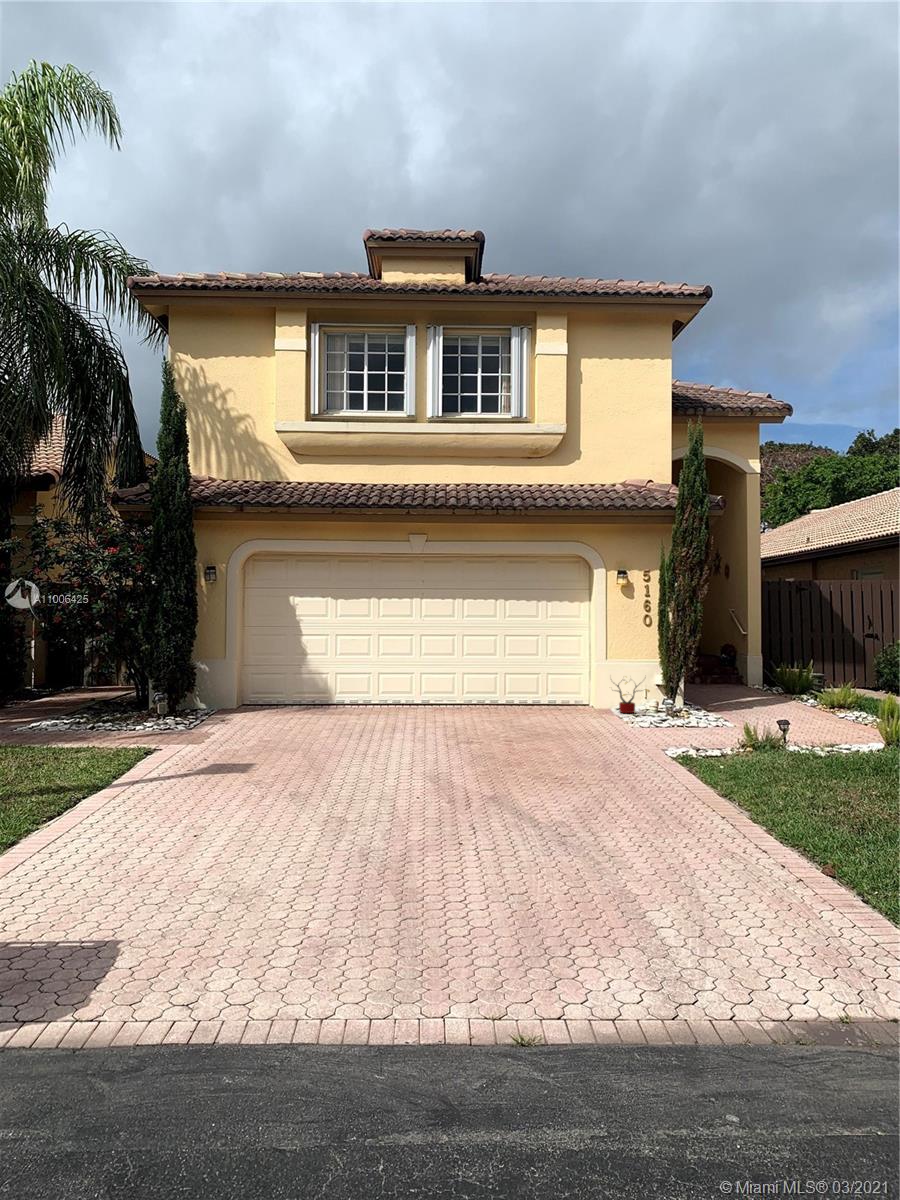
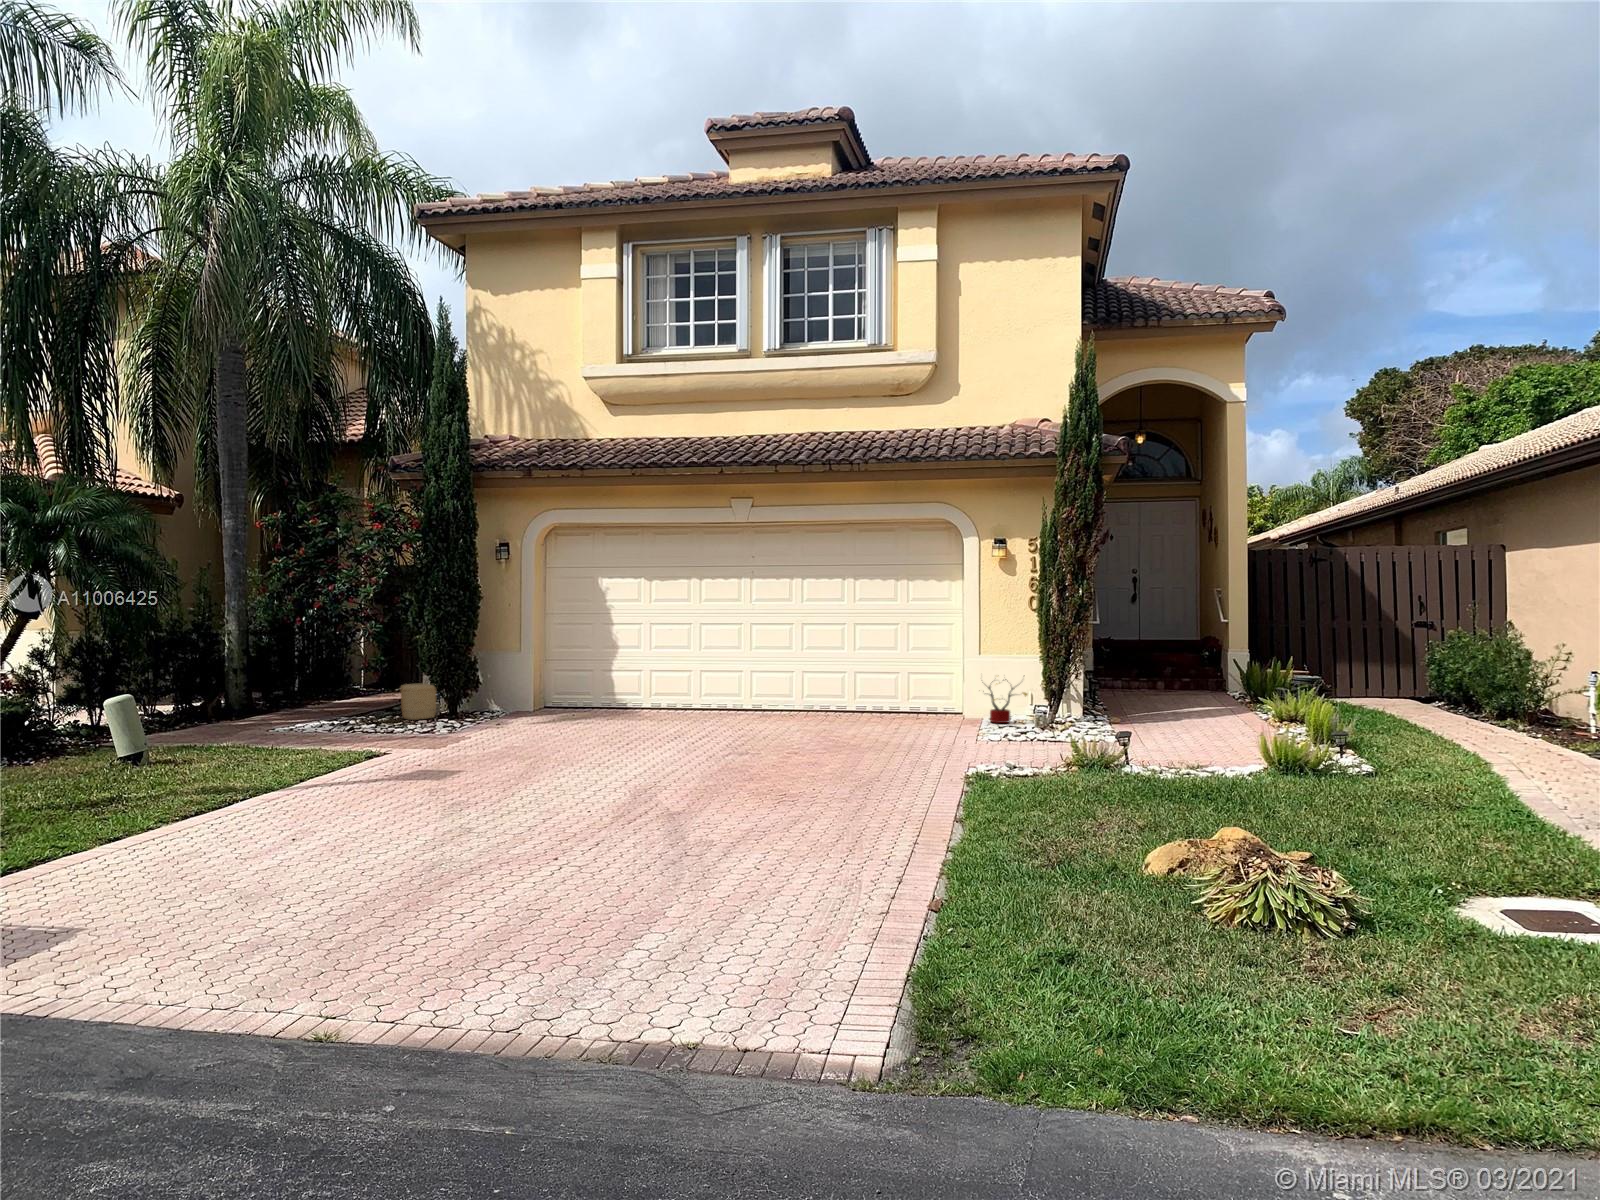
woven basket: none [123,690,156,723] -> present [400,684,437,720]

